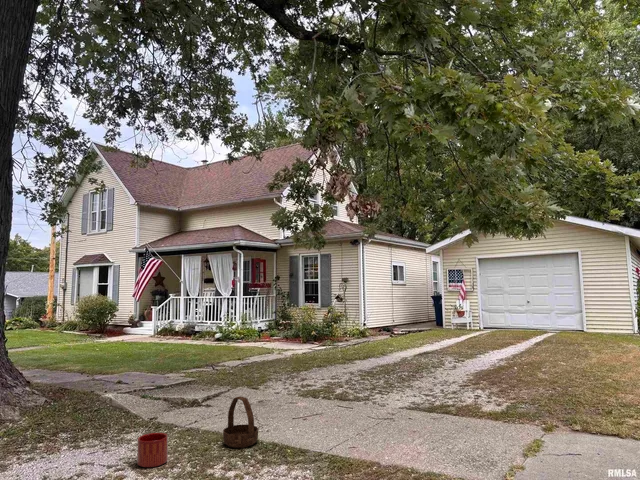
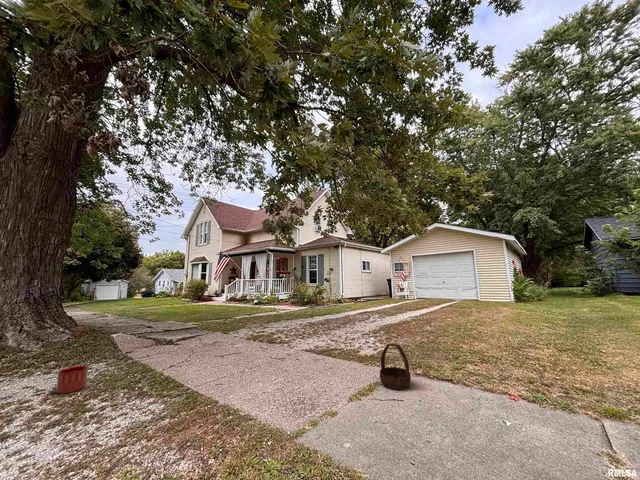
basket: present [223,397,258,448] -> present [380,343,411,390]

